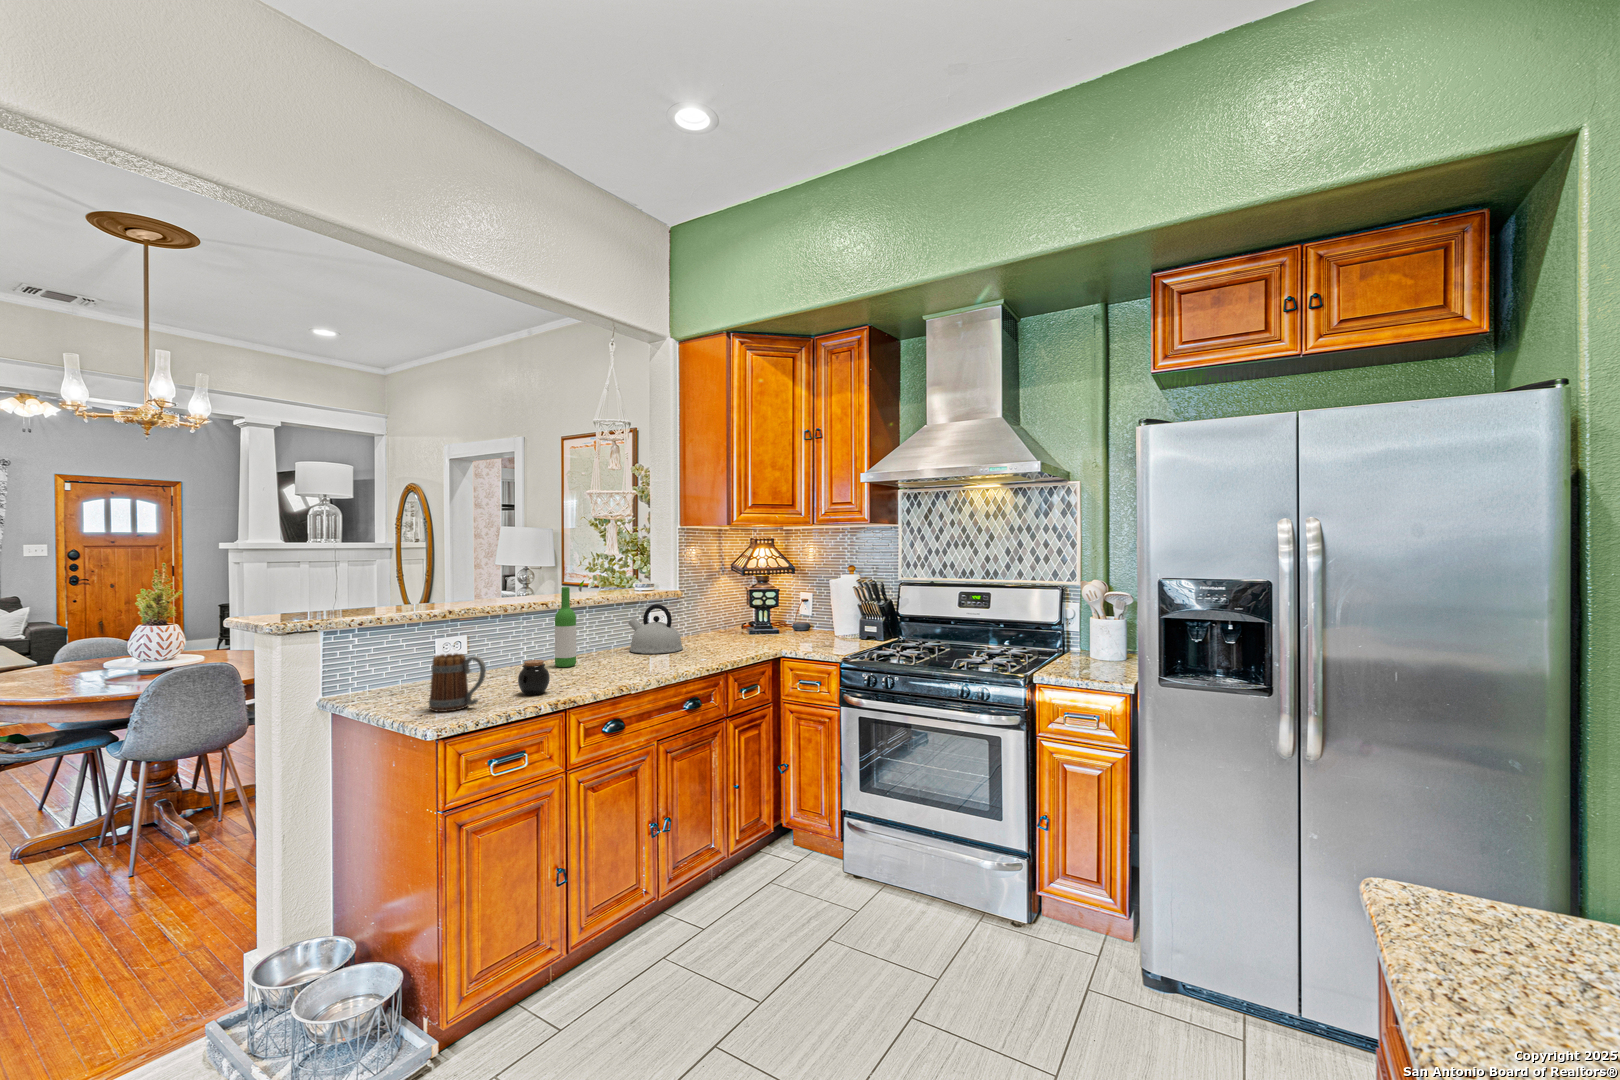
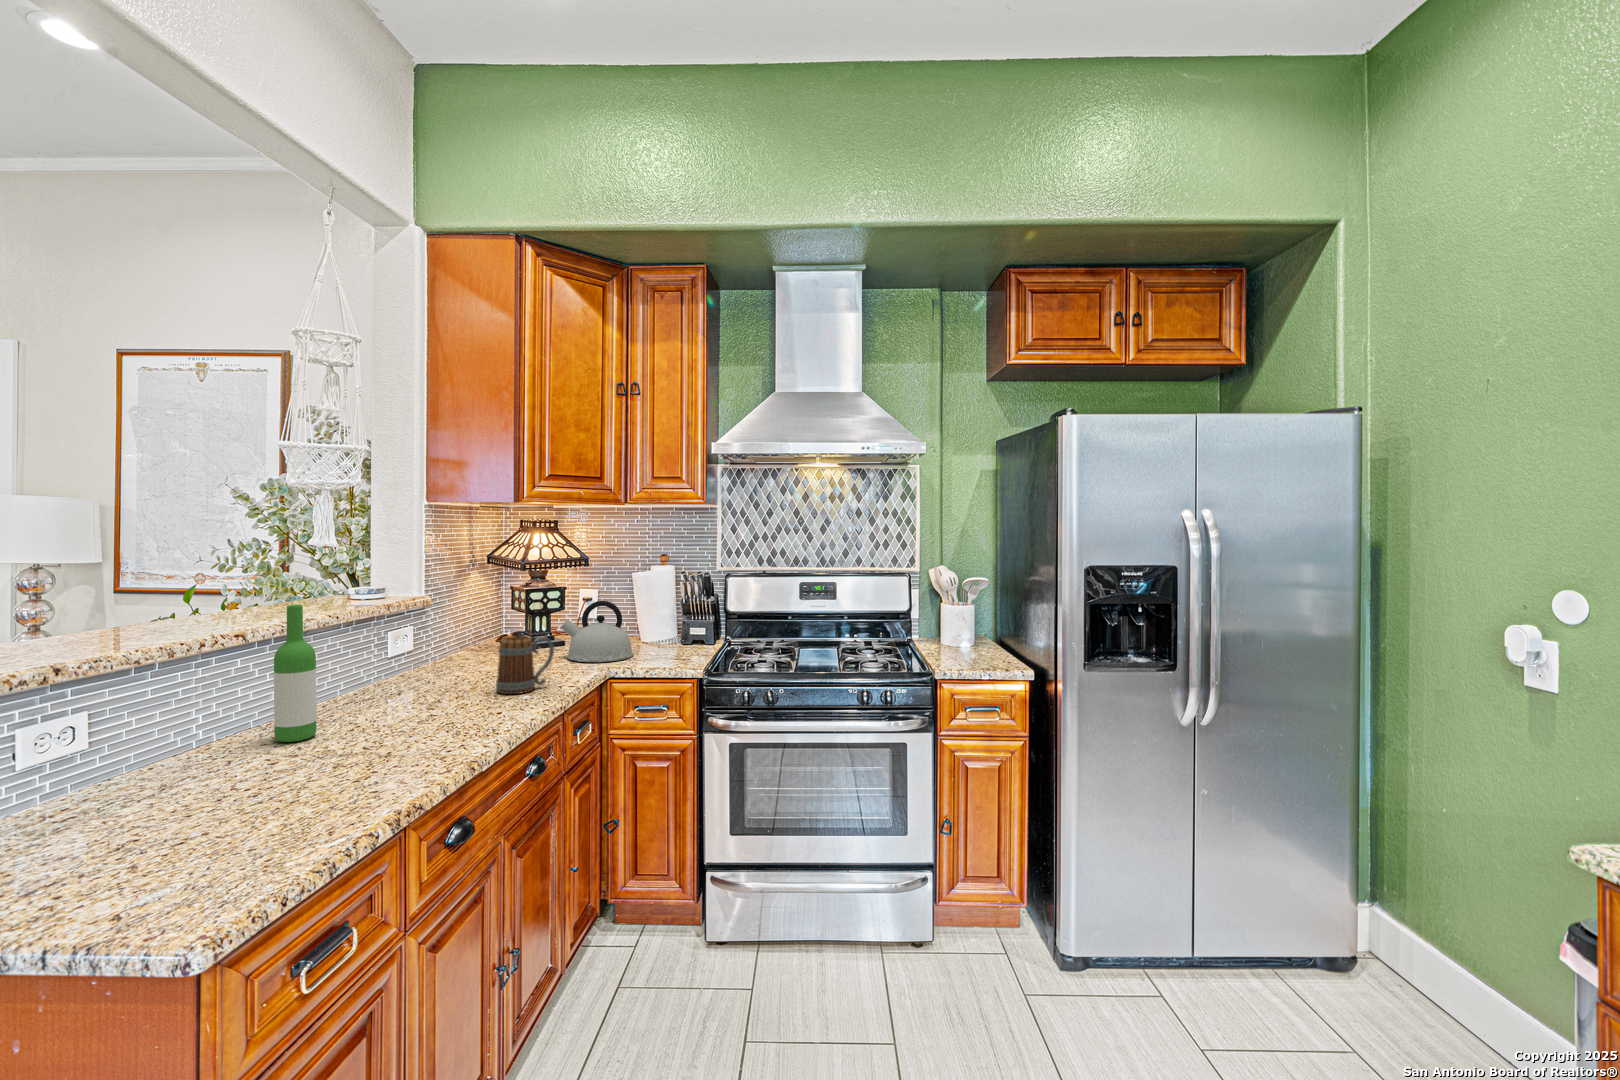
kettle: present [628,604,683,654] -> present [561,601,633,662]
mug: present [429,653,486,712] -> present [496,636,554,694]
jar: present [518,660,550,695] -> none [285,743,349,811]

